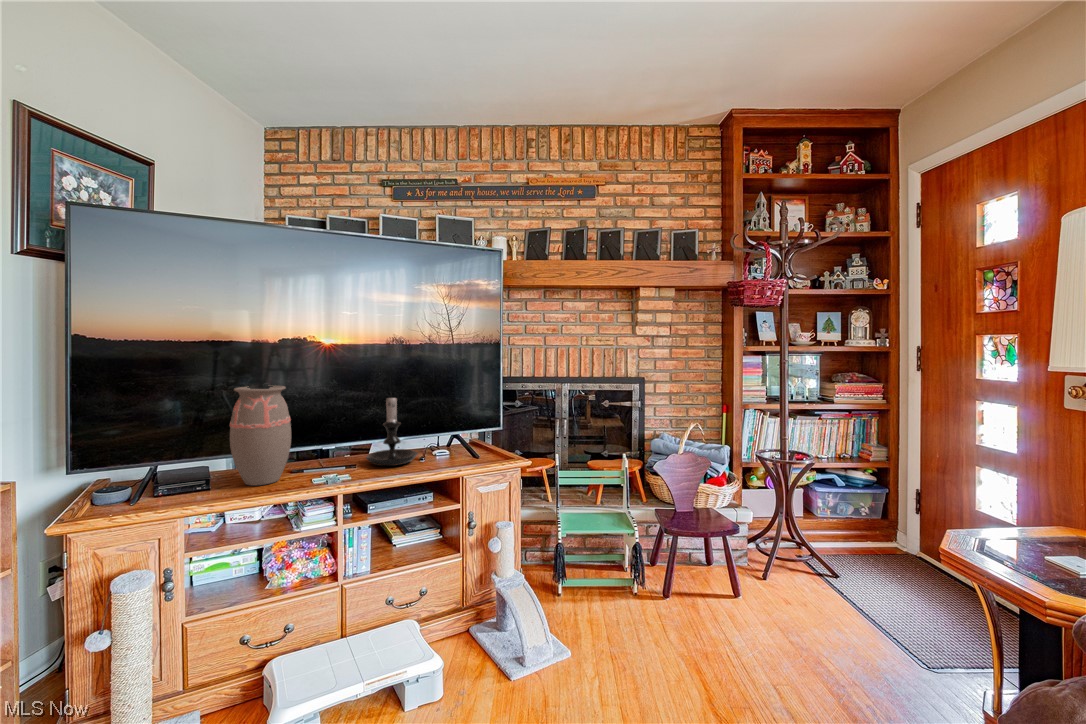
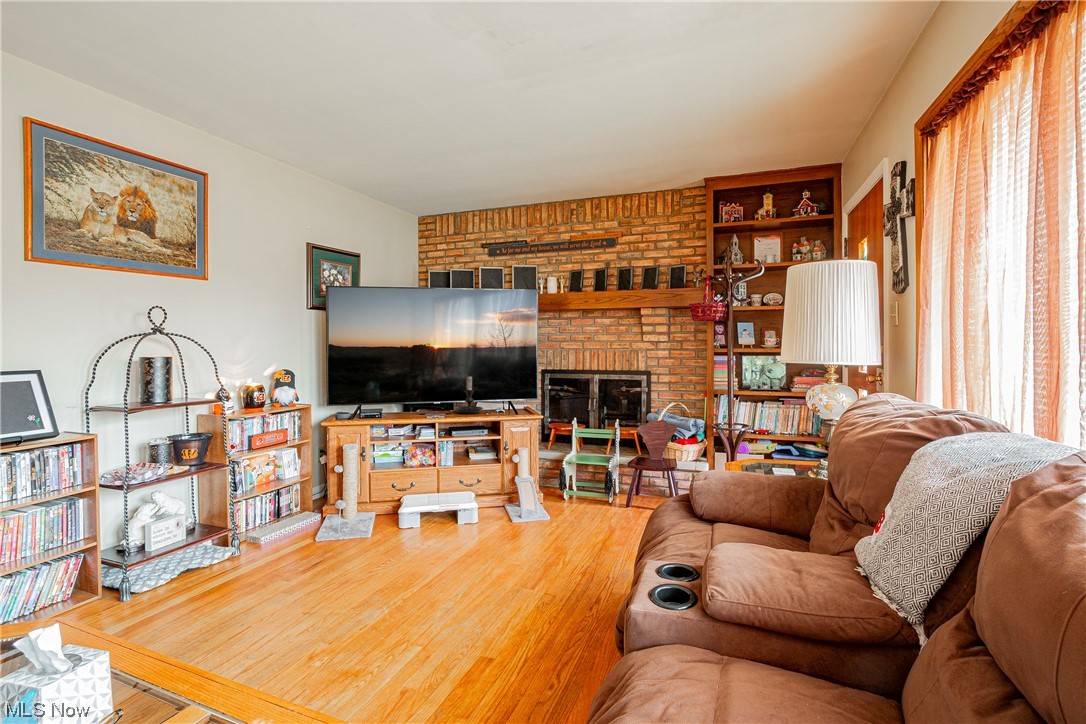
decorative vase: present [230,386,291,485] -> none [391,368,418,416]

